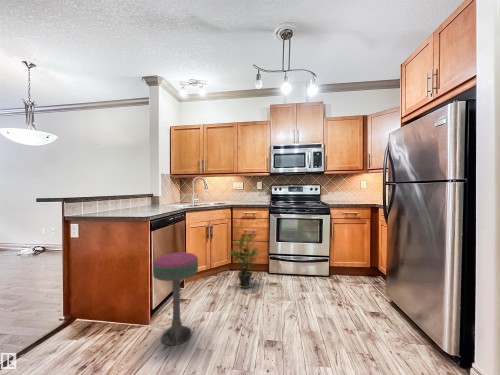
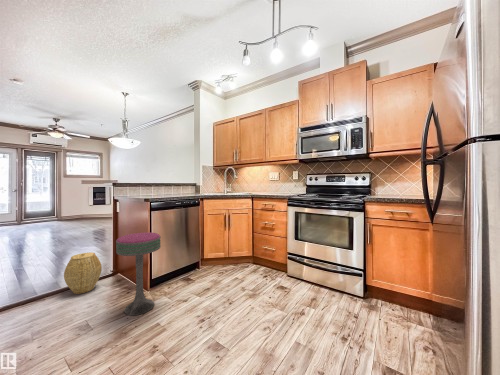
potted plant: present [230,234,258,288] -> none [231,224,262,284]
woven basket: none [41,293,93,353] -> present [64,252,102,294]

